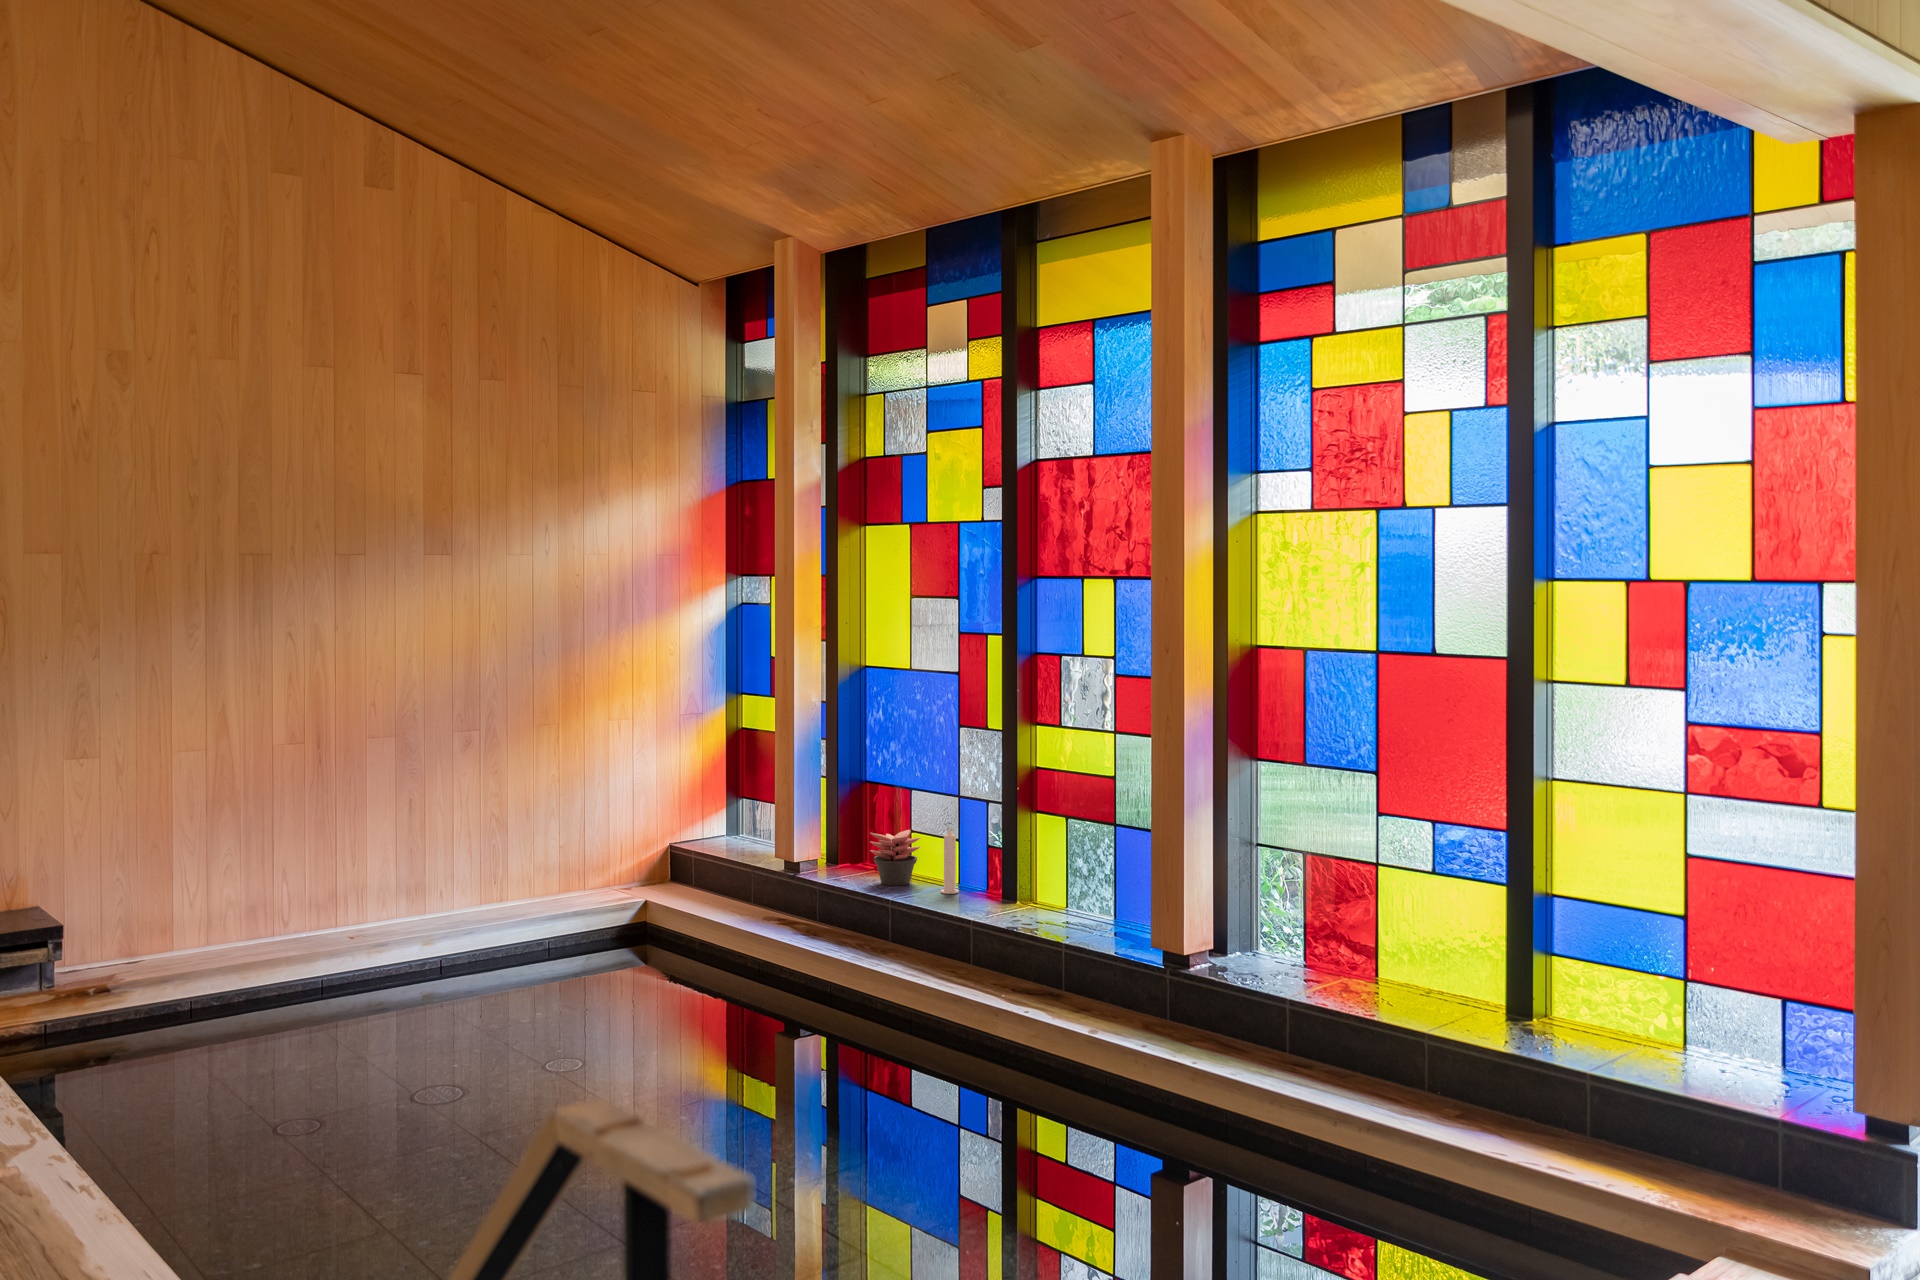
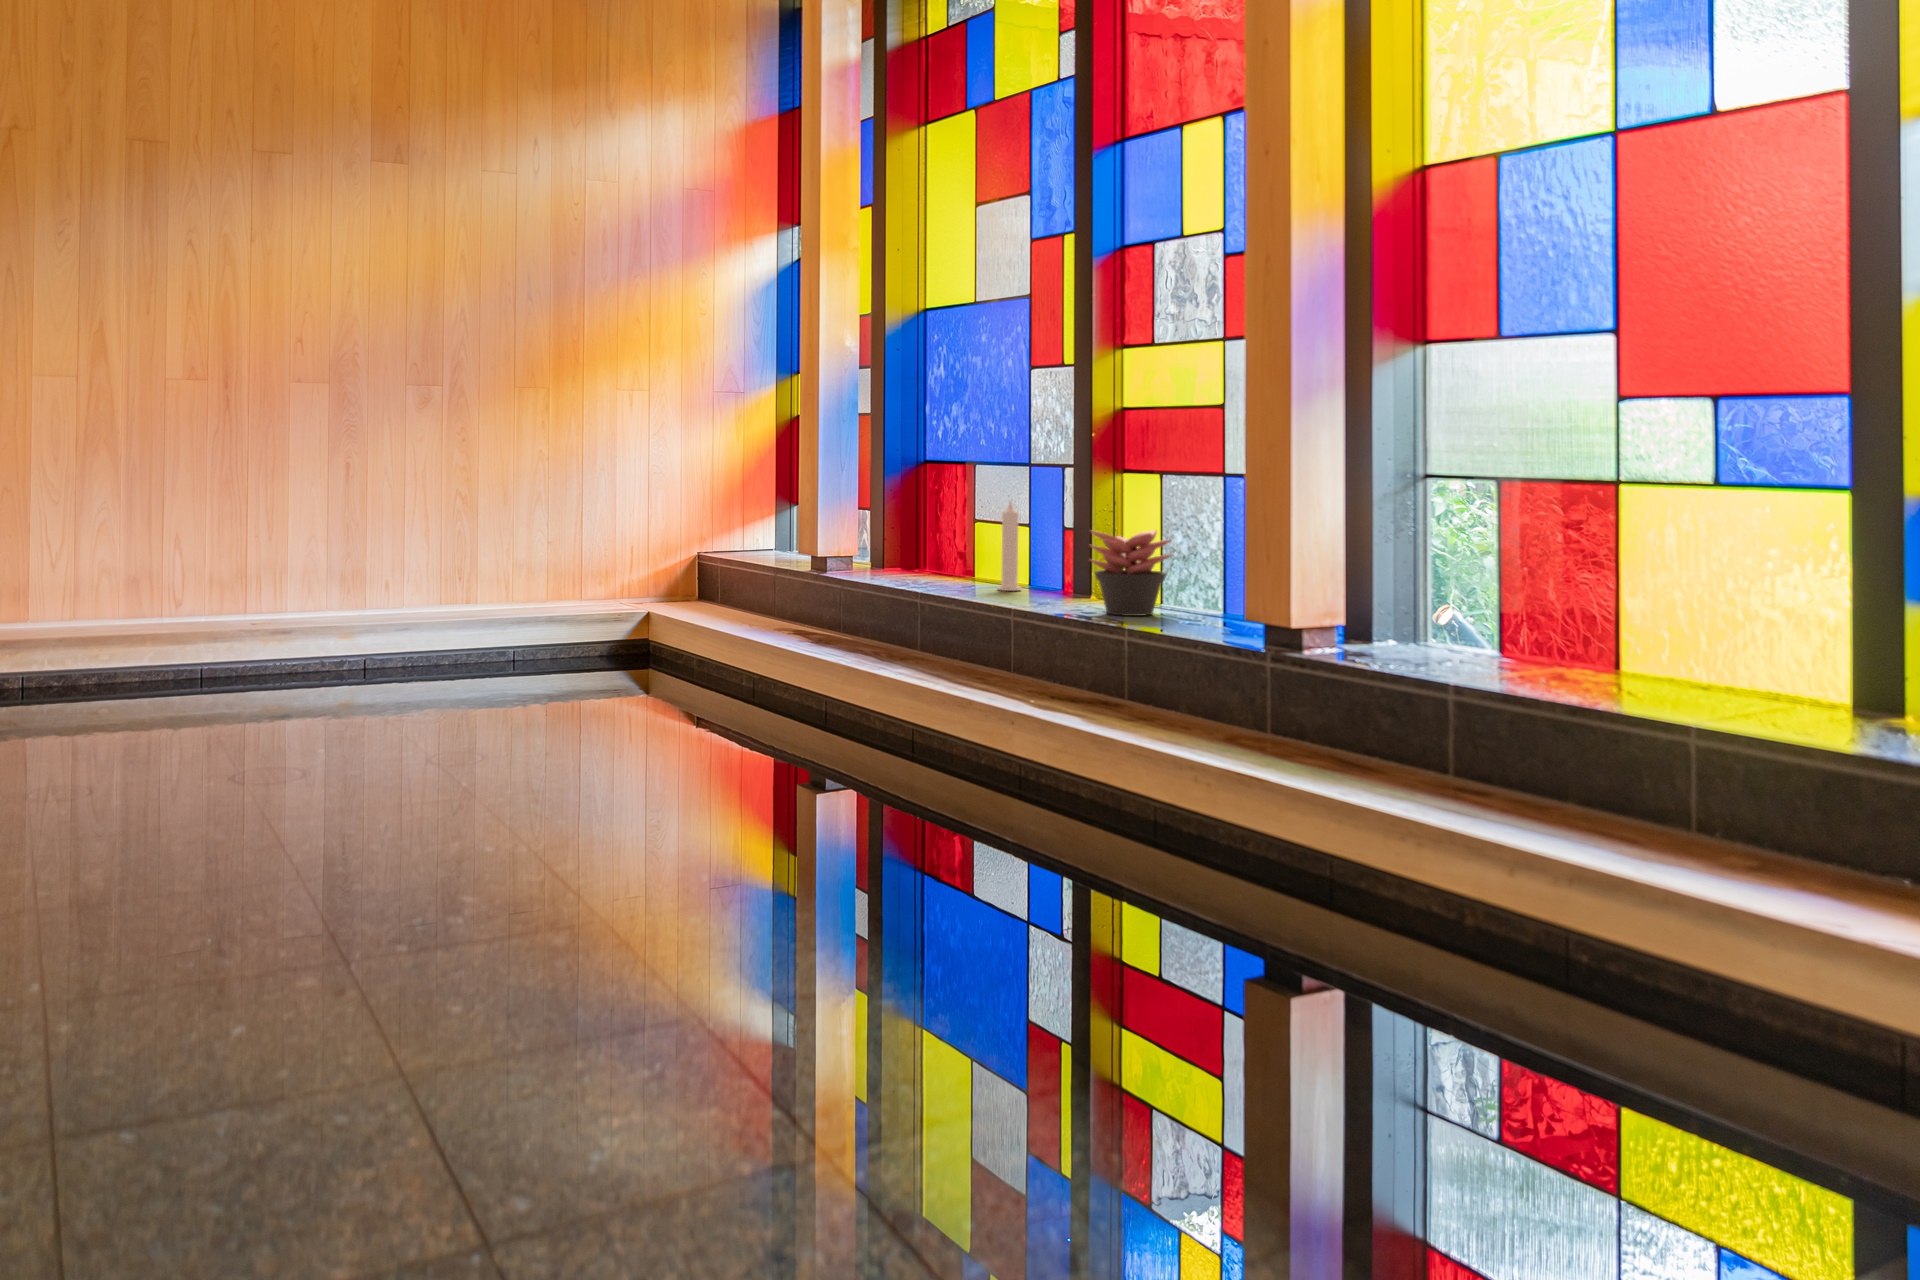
succulent plant: present [870,830,920,886] -> present [1090,530,1171,616]

